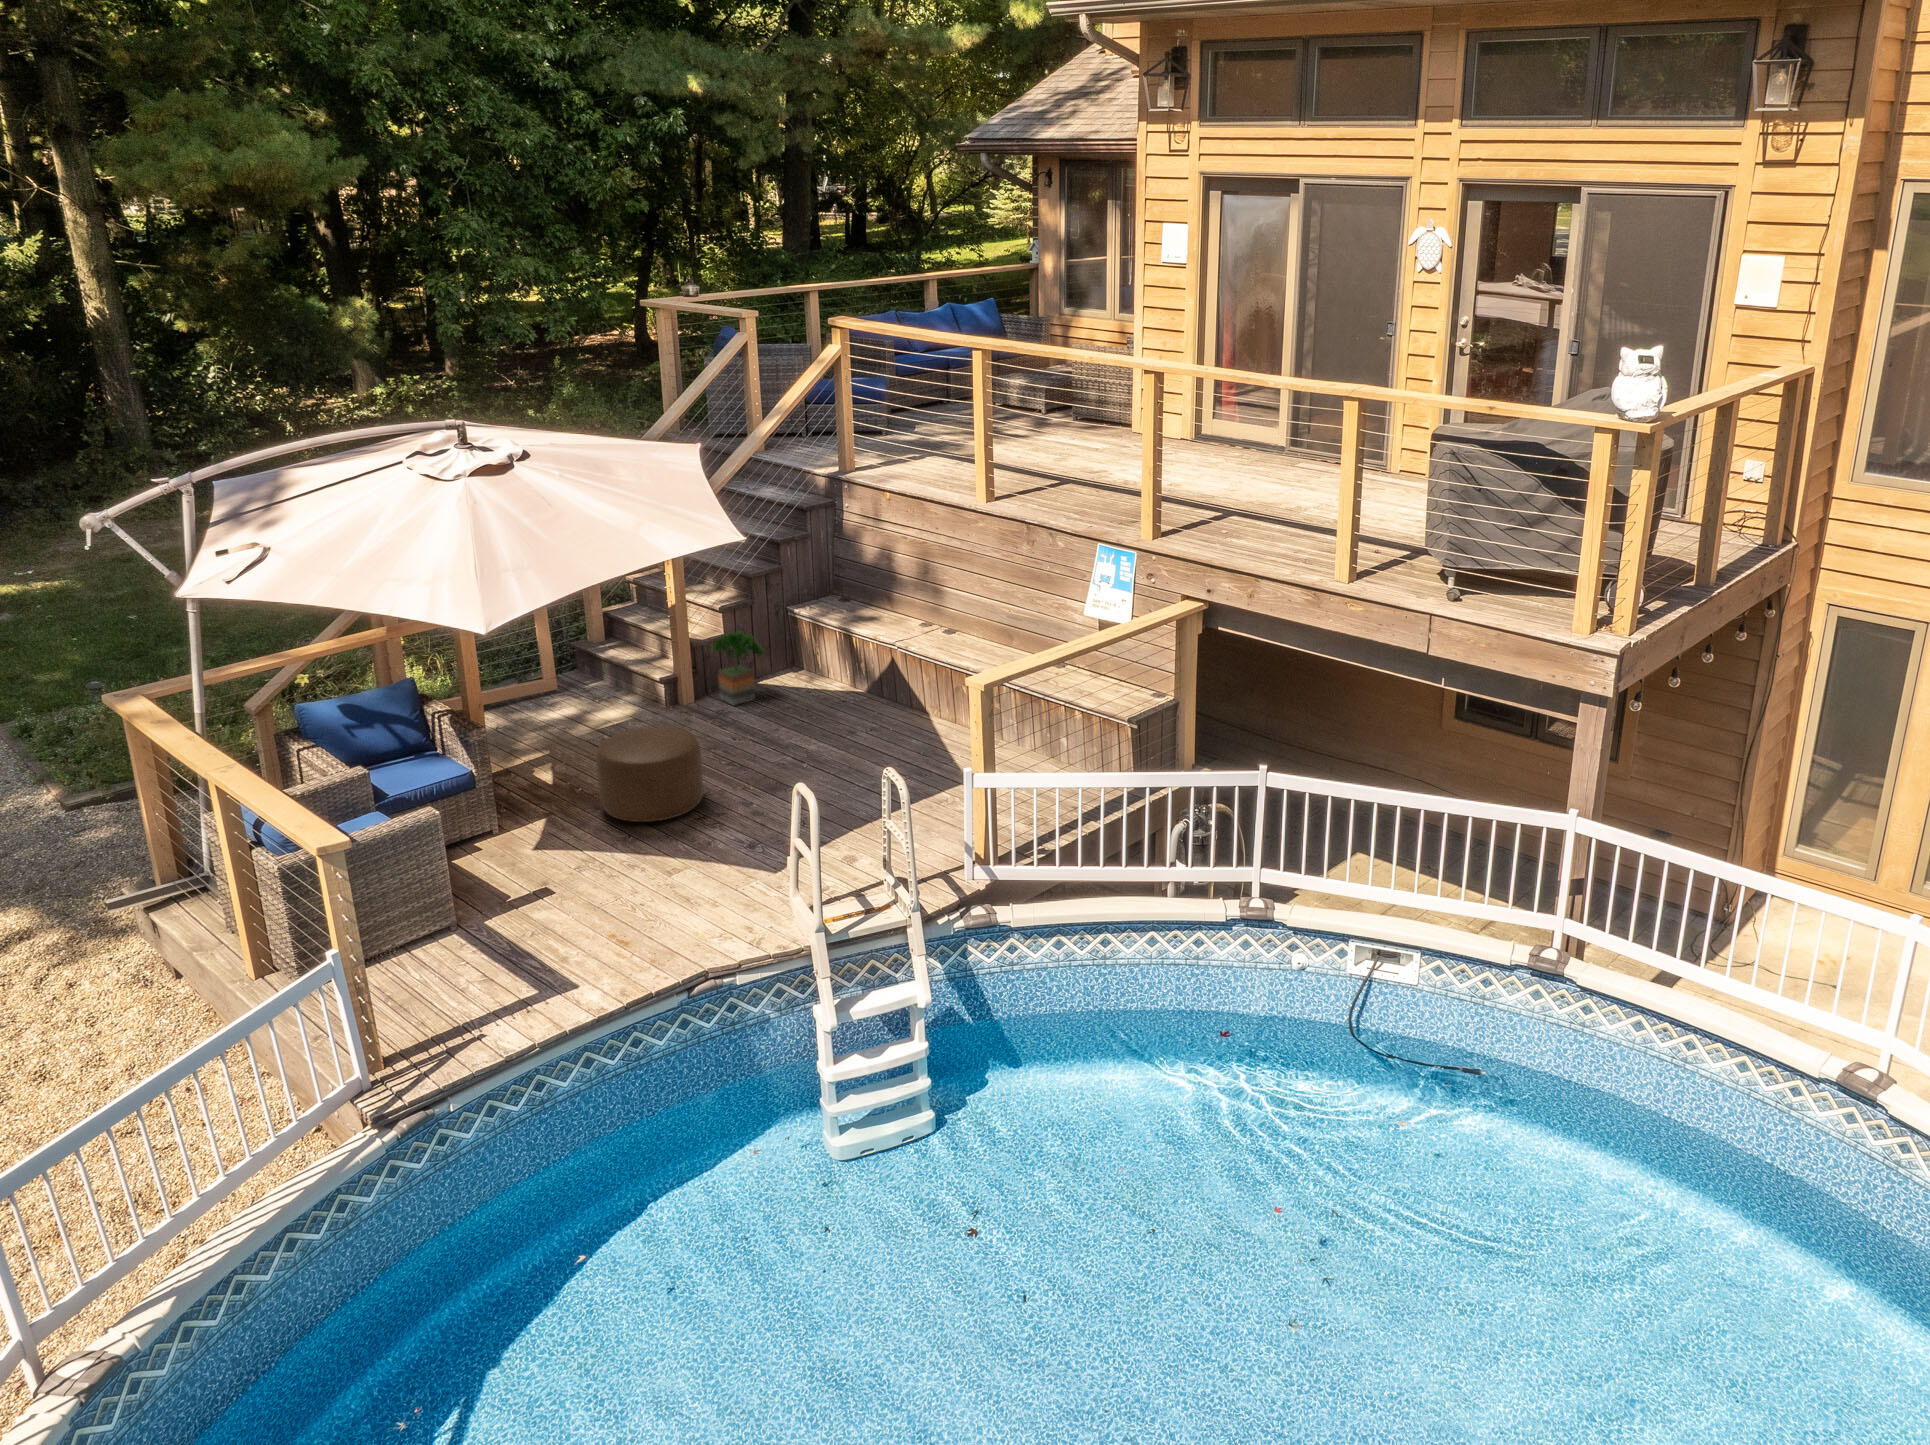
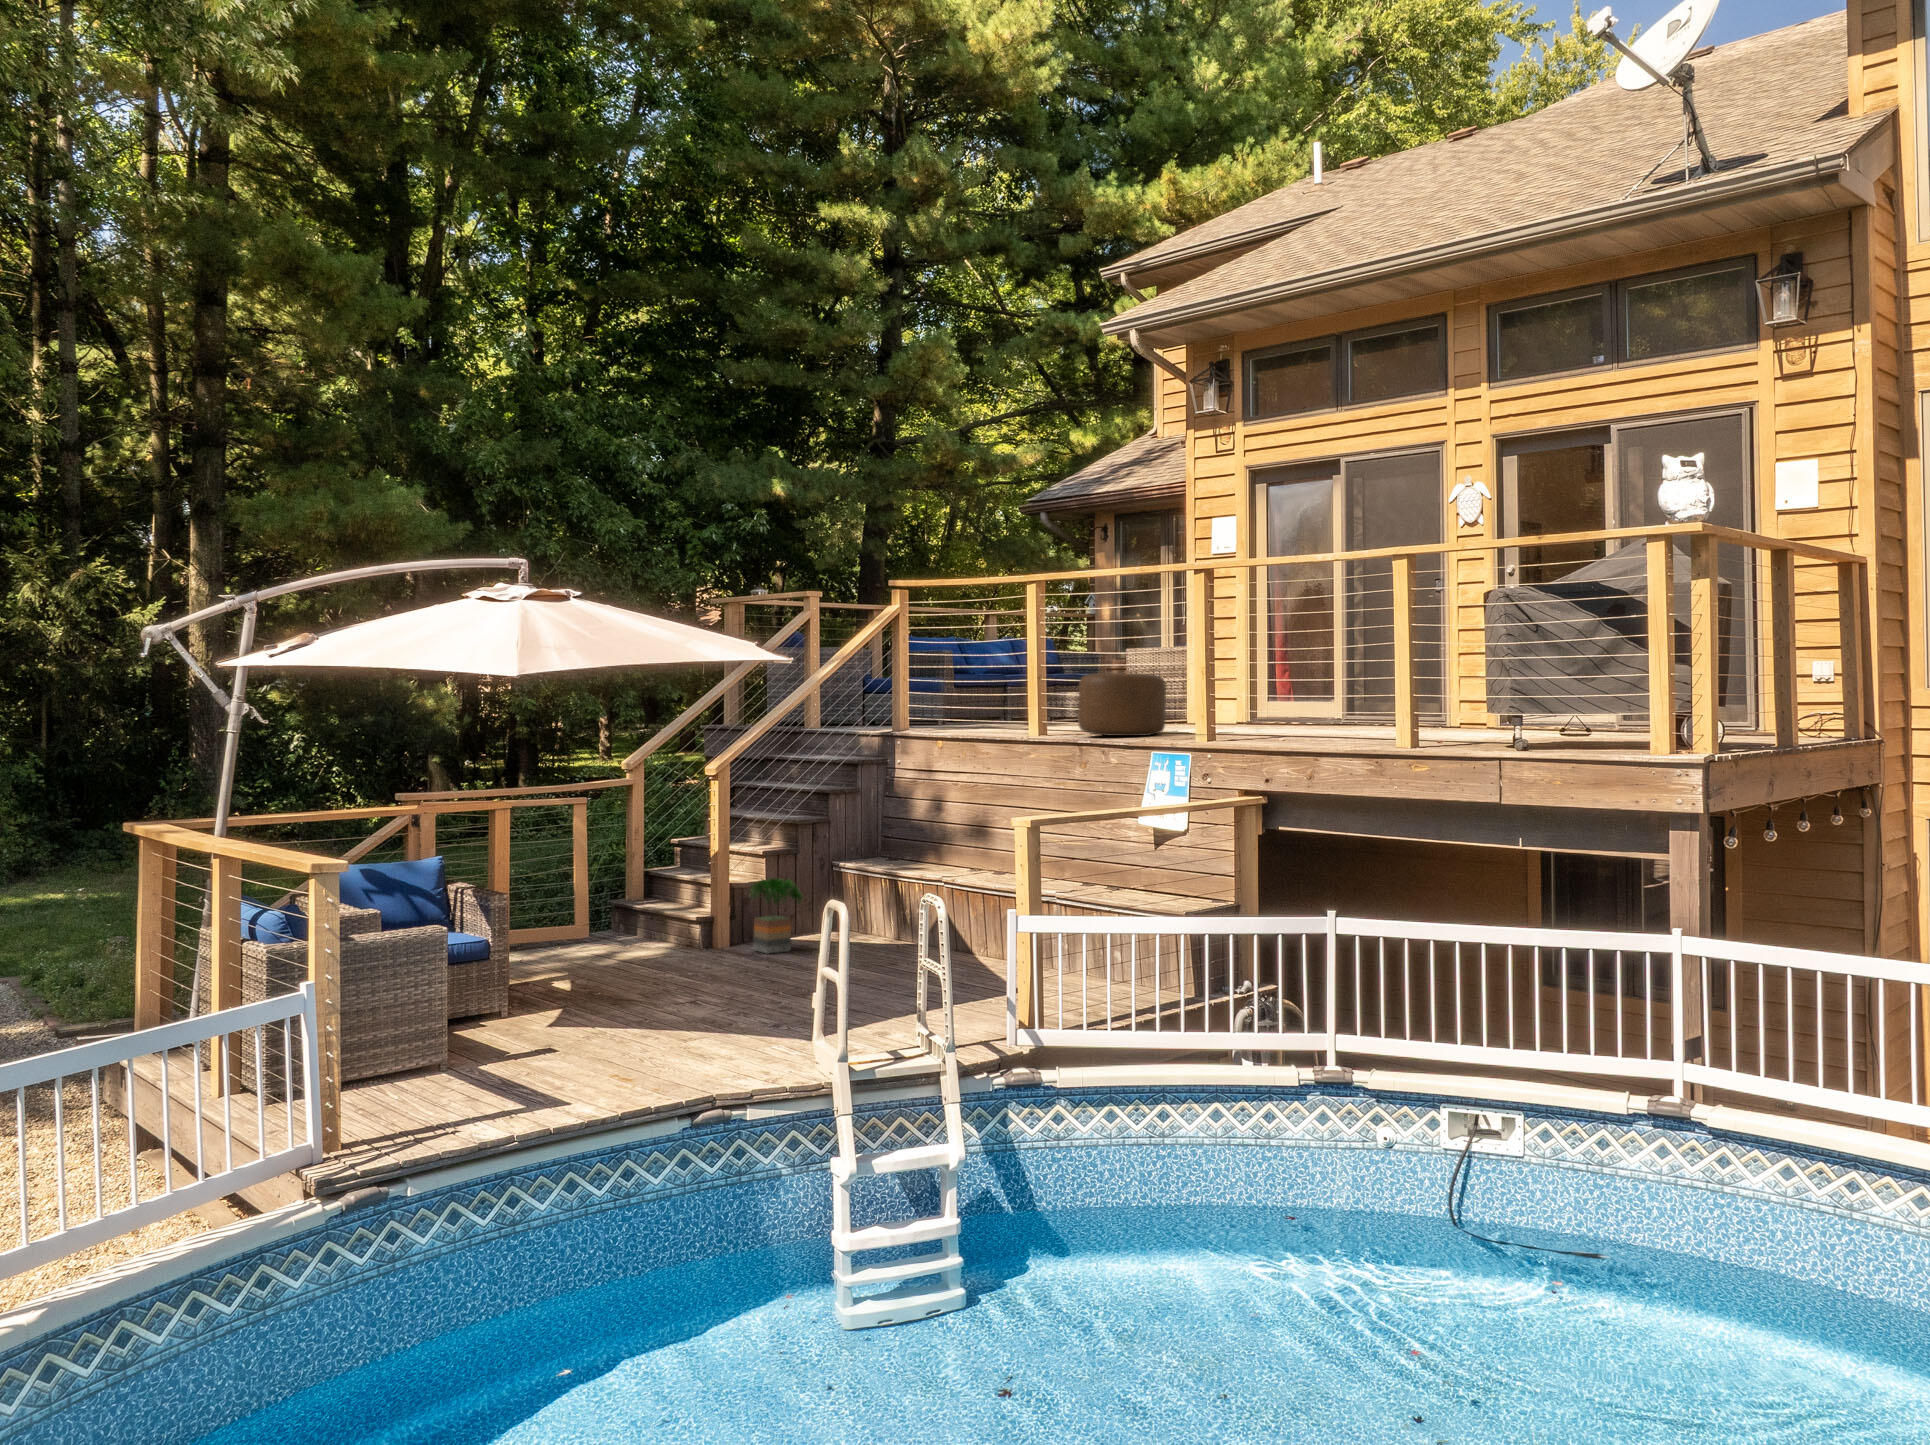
ottoman: present [596,727,704,822] -> present [1078,673,1166,736]

